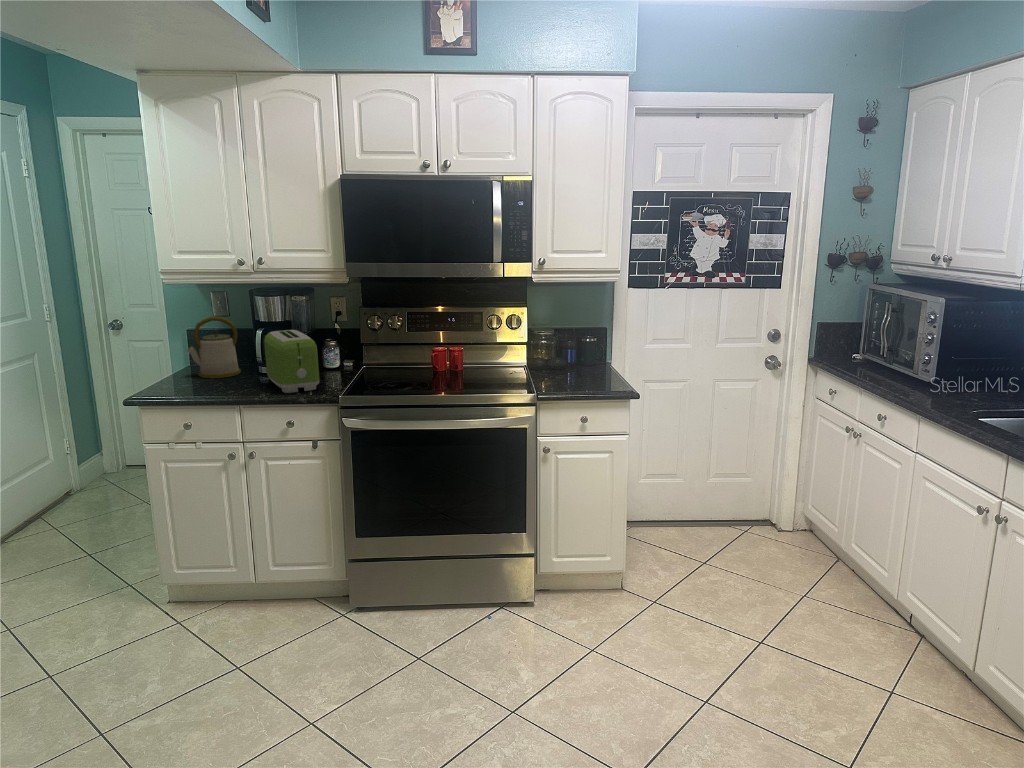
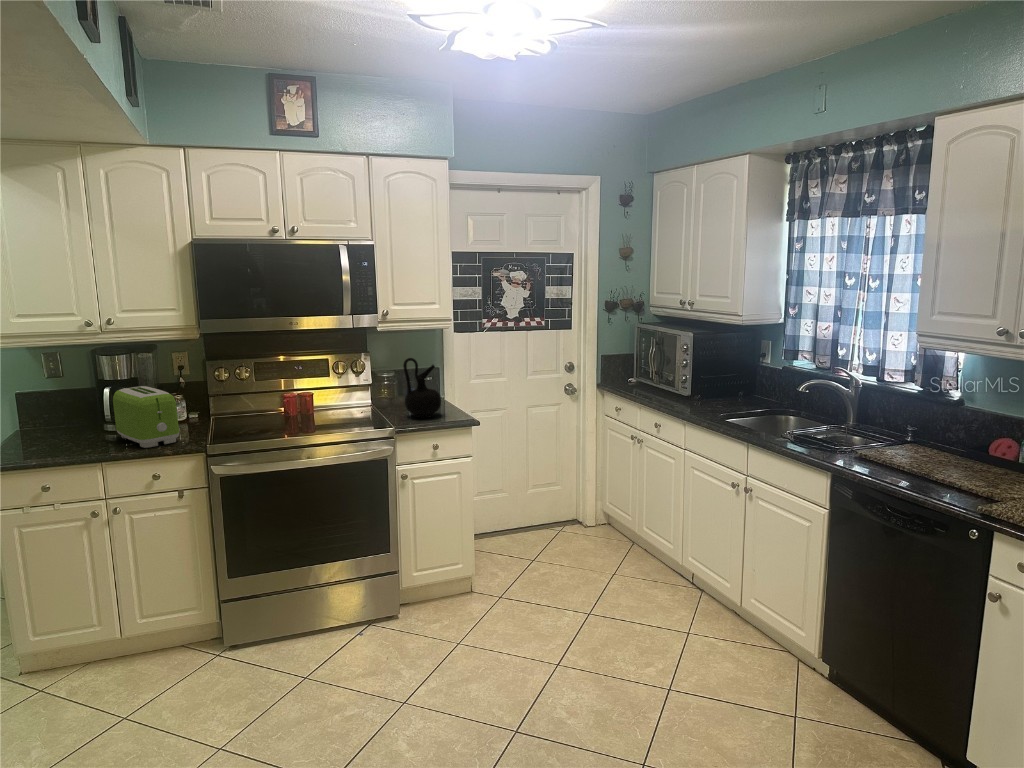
ceramic jug: none [557,314,599,385] -> present [403,358,441,418]
kettle: present [187,316,241,378] -> none [19,378,81,441]

